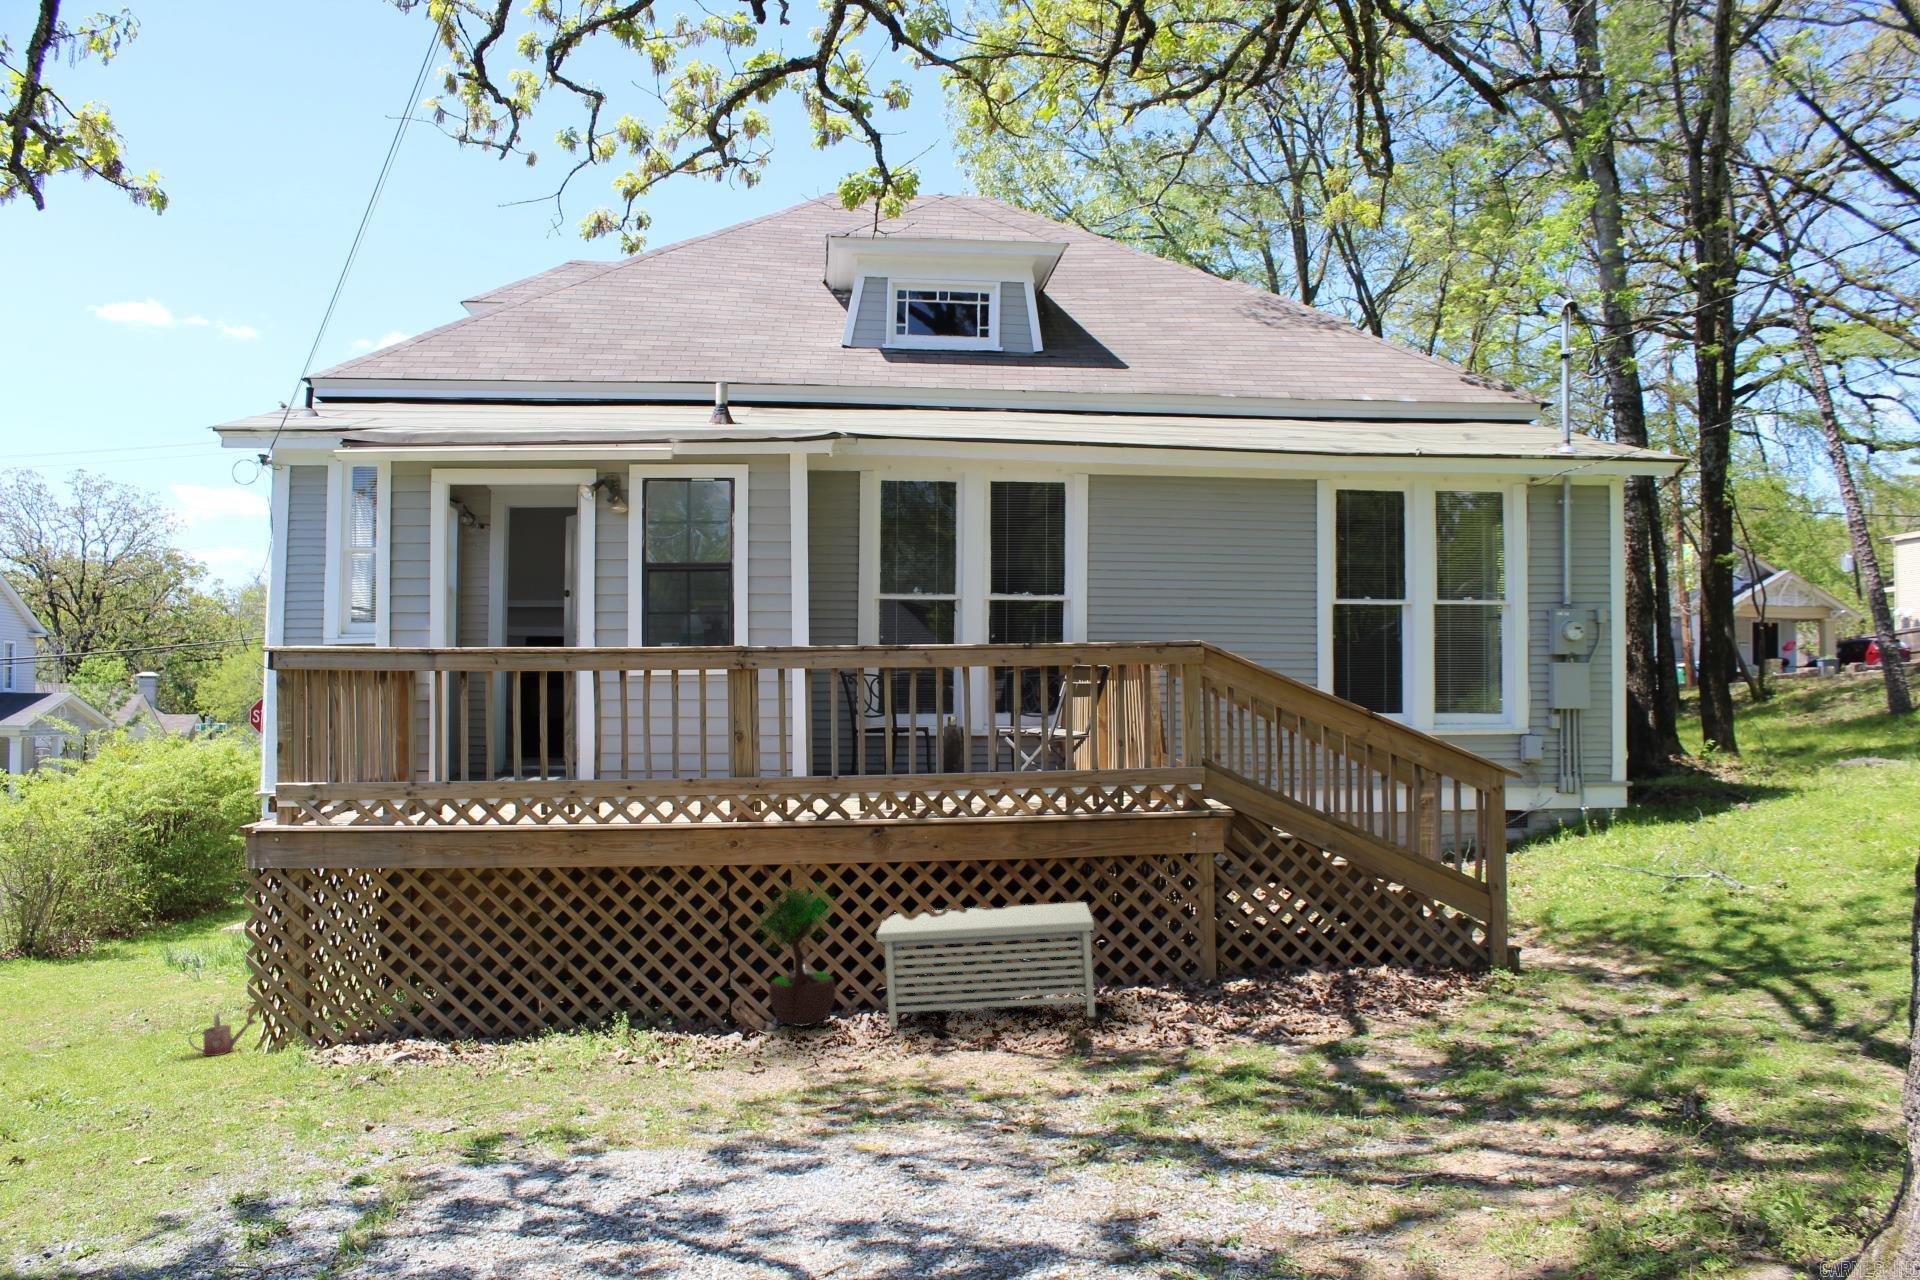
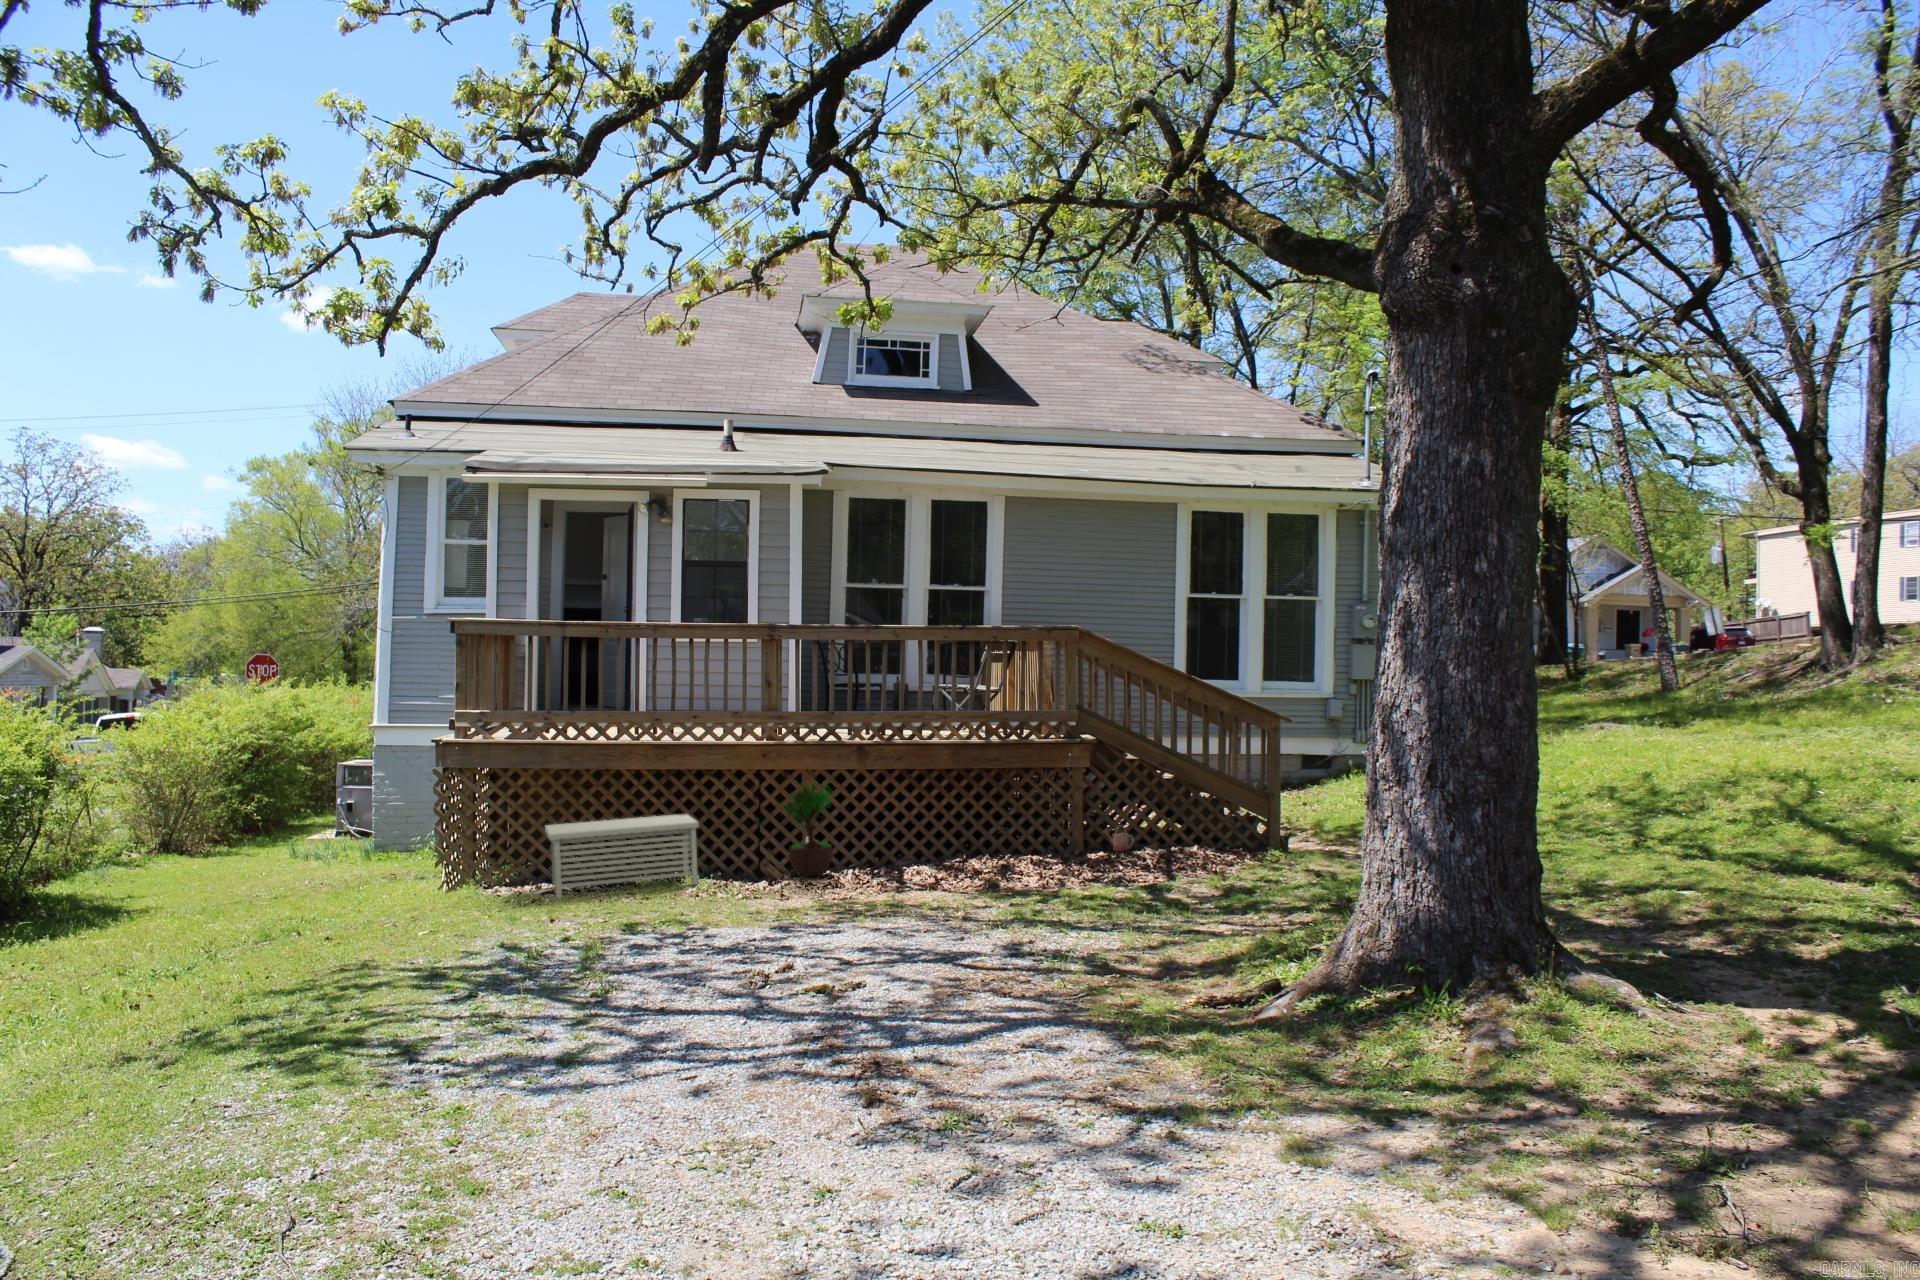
storage bench: present [876,902,1095,1027] -> present [545,814,699,898]
watering can: present [189,1014,256,1056] -> present [1103,829,1133,851]

